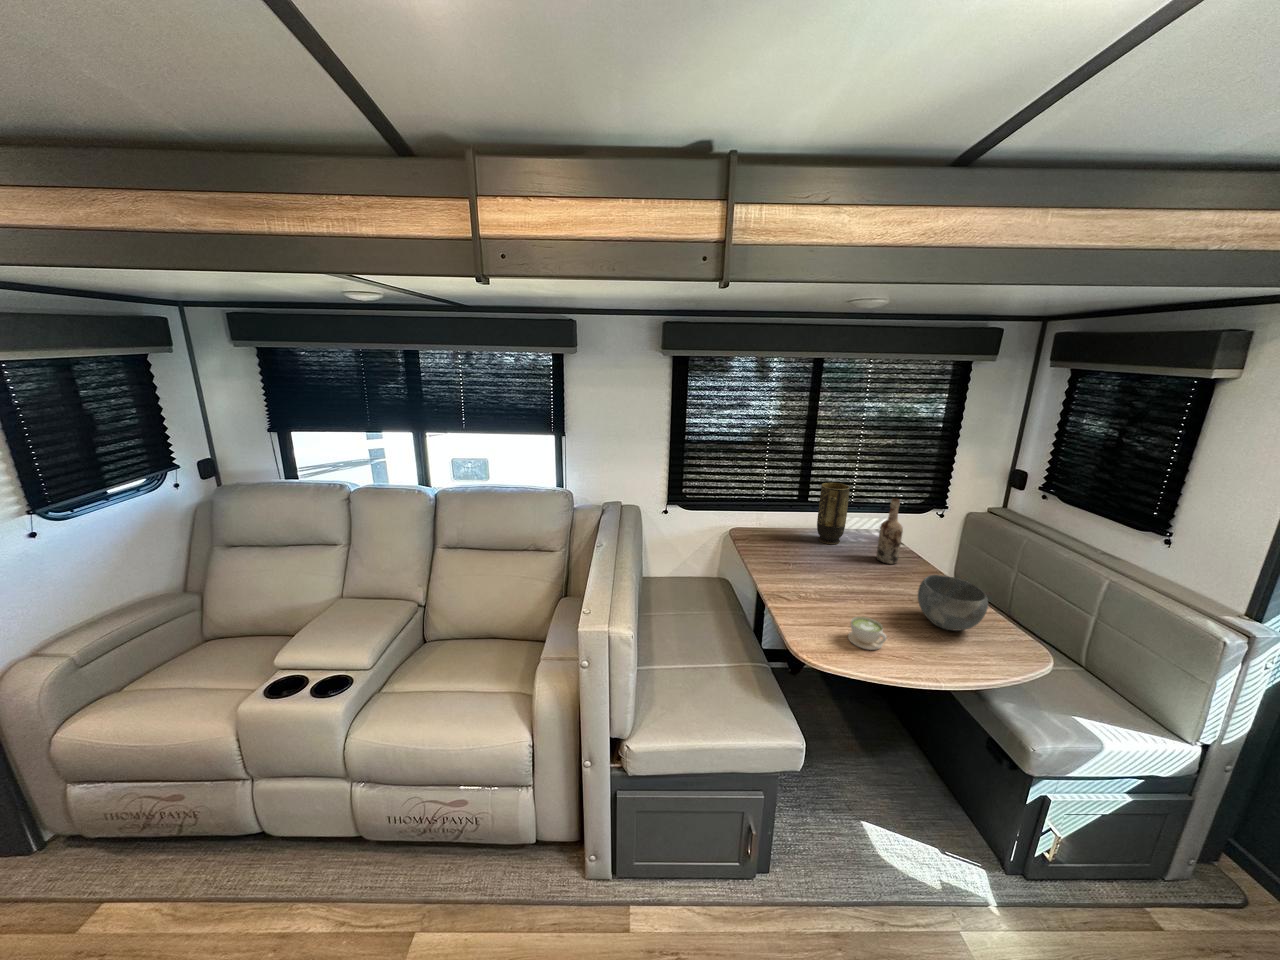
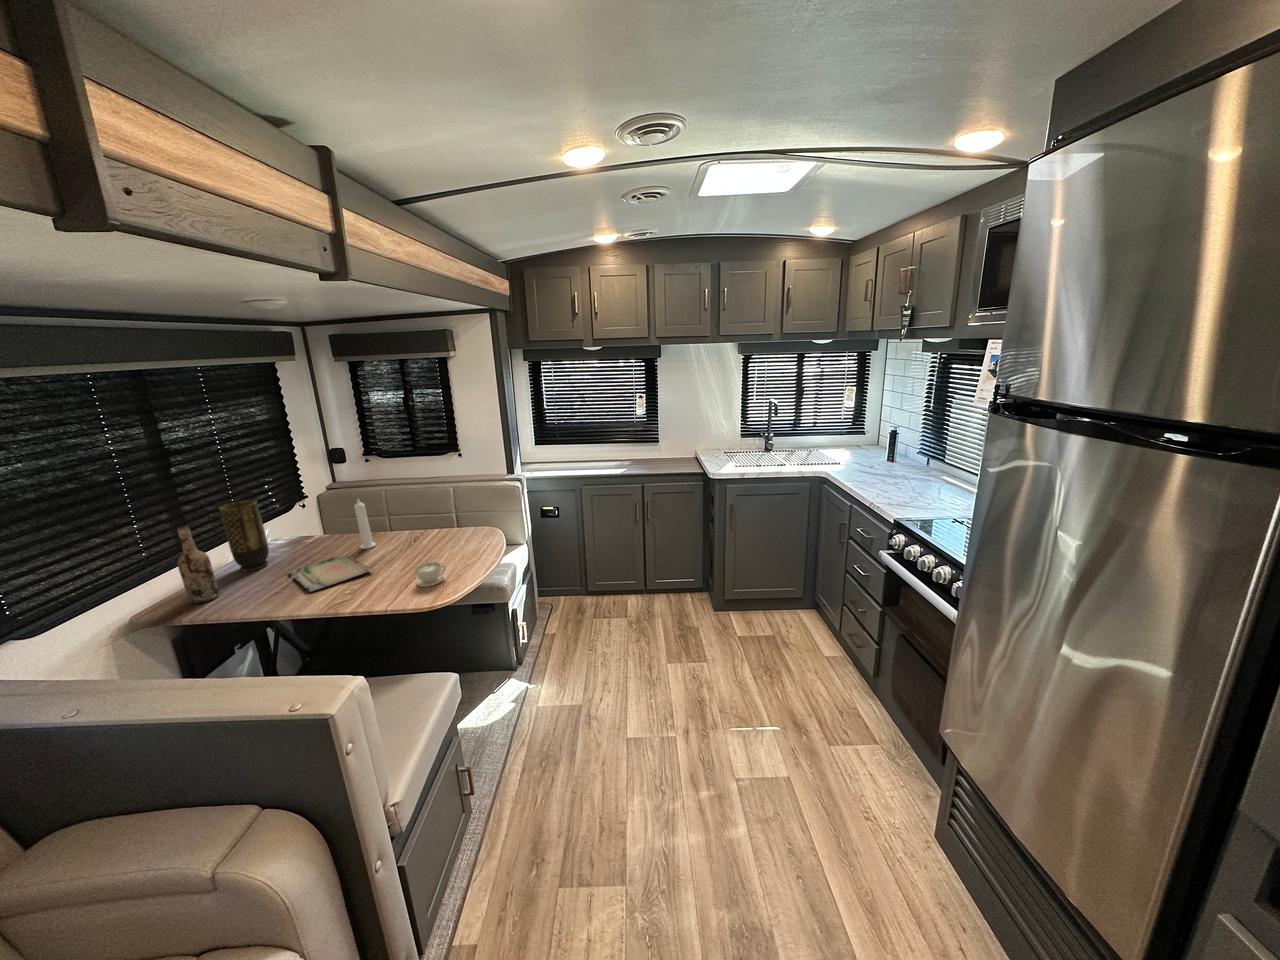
wine bottle: present [876,498,903,564] -> present [177,525,219,604]
candle: none [904,523,927,581] -> present [354,499,376,549]
tray: none [801,556,880,595] -> present [290,556,372,592]
bowl: present [918,575,988,631] -> none [408,516,456,554]

